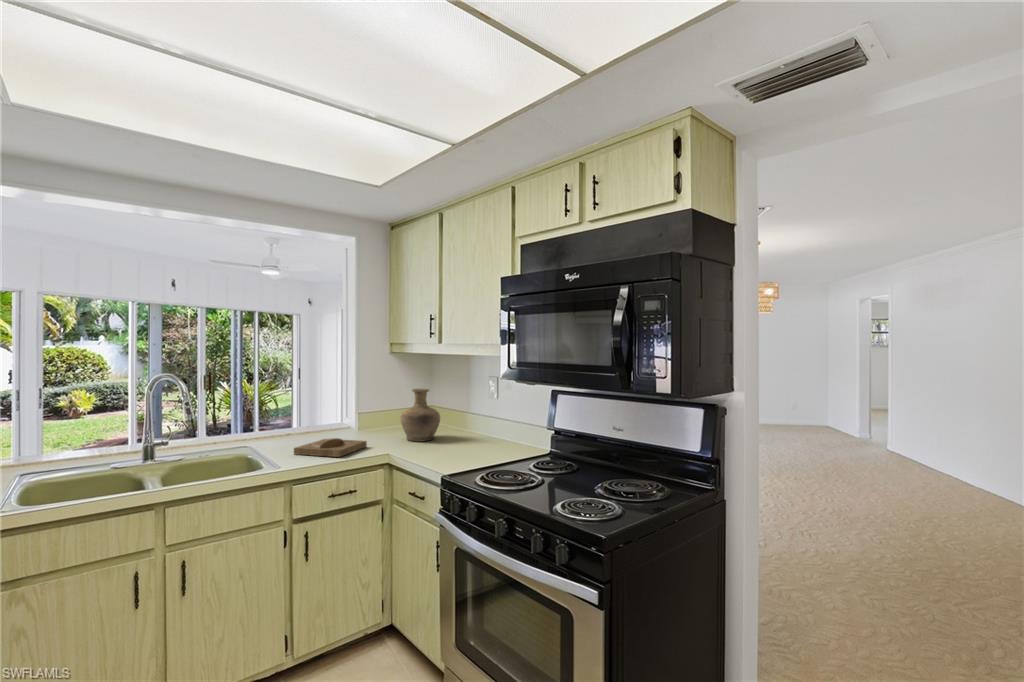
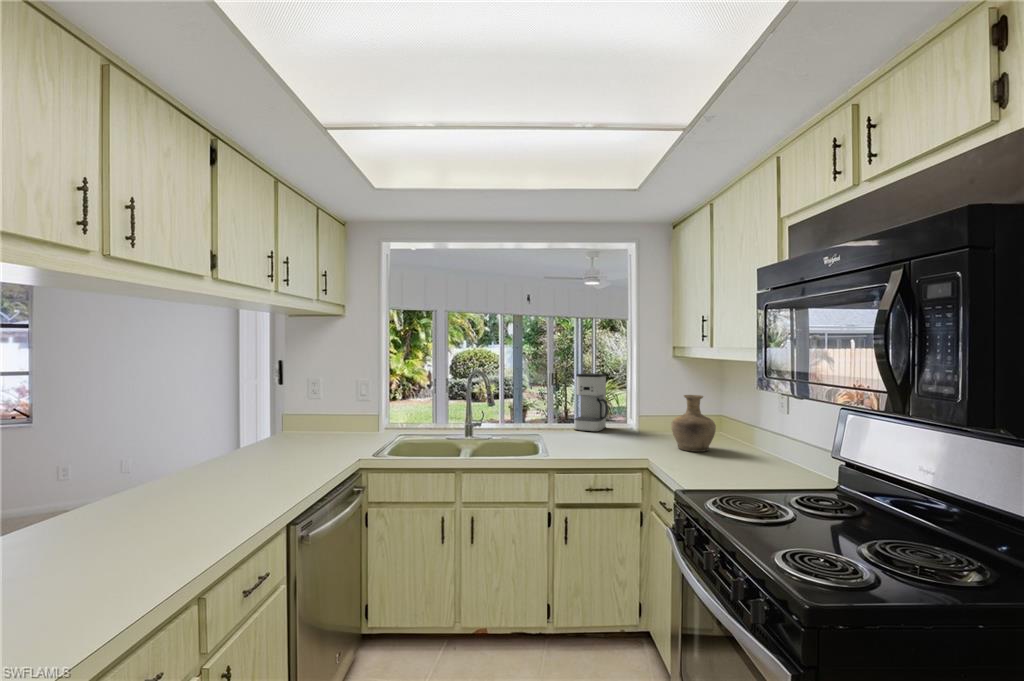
coffee maker: none [288,373,326,436] -> present [575,373,608,432]
tray: present [294,438,367,457] -> none [565,436,632,454]

